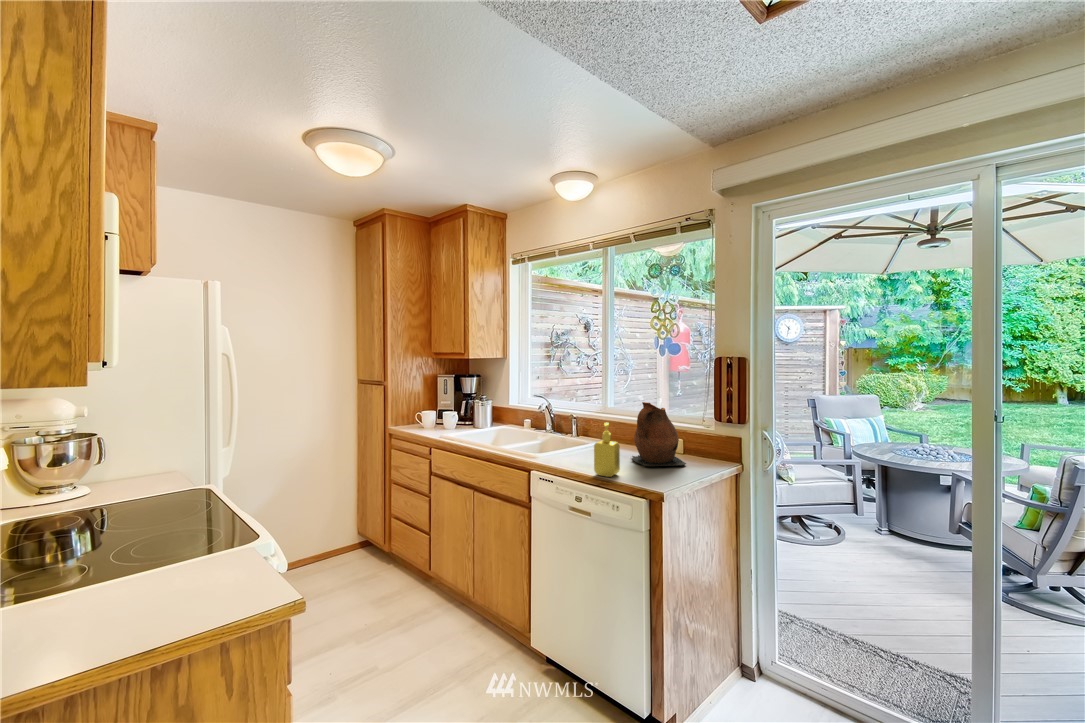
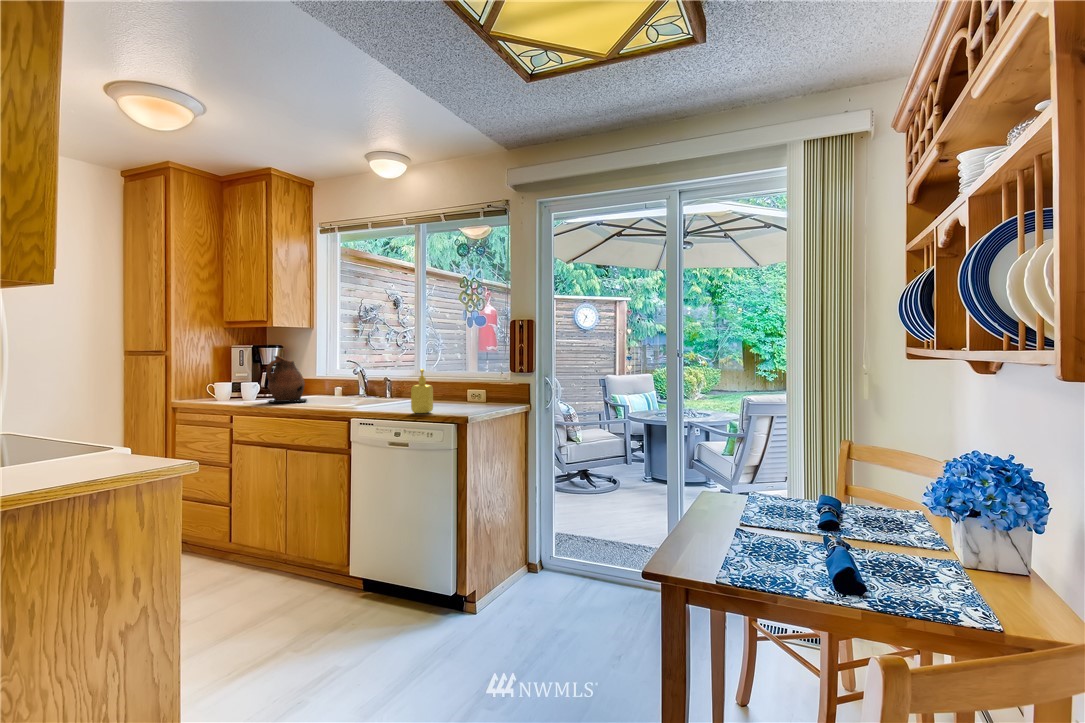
ceramic pitcher: present [632,402,686,466] -> present [267,356,307,402]

